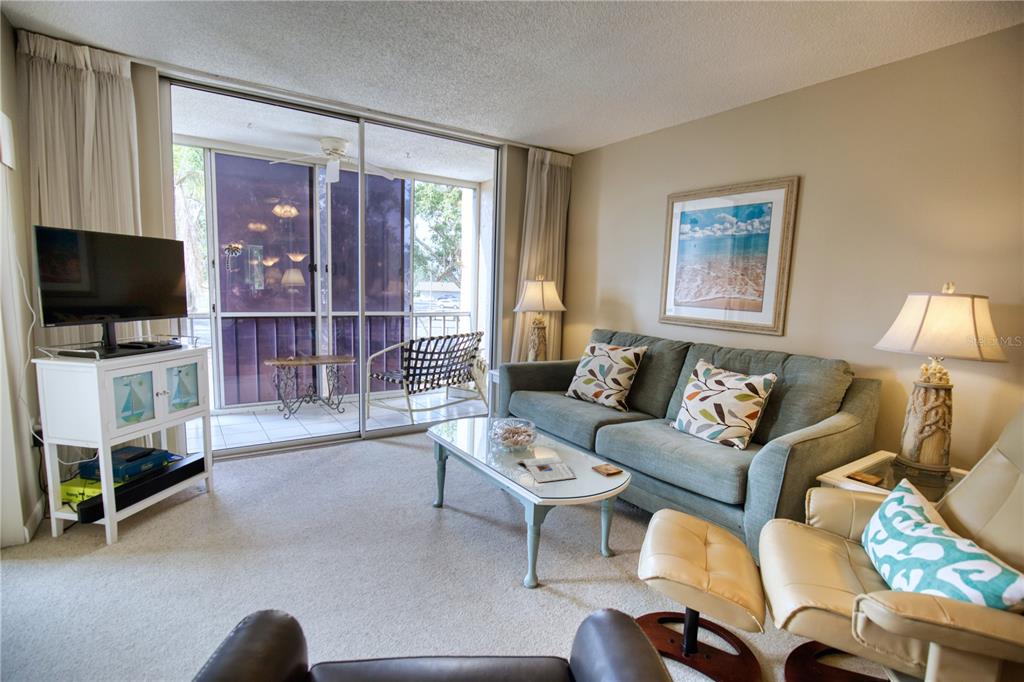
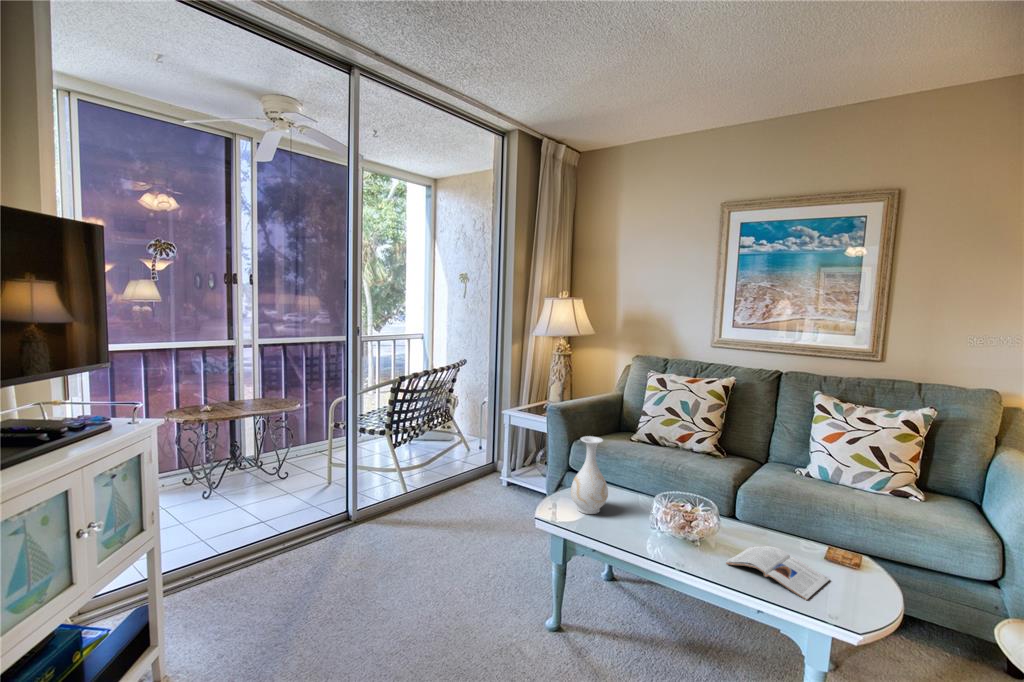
vase: none [458,377,485,432] -> present [571,436,608,514]

